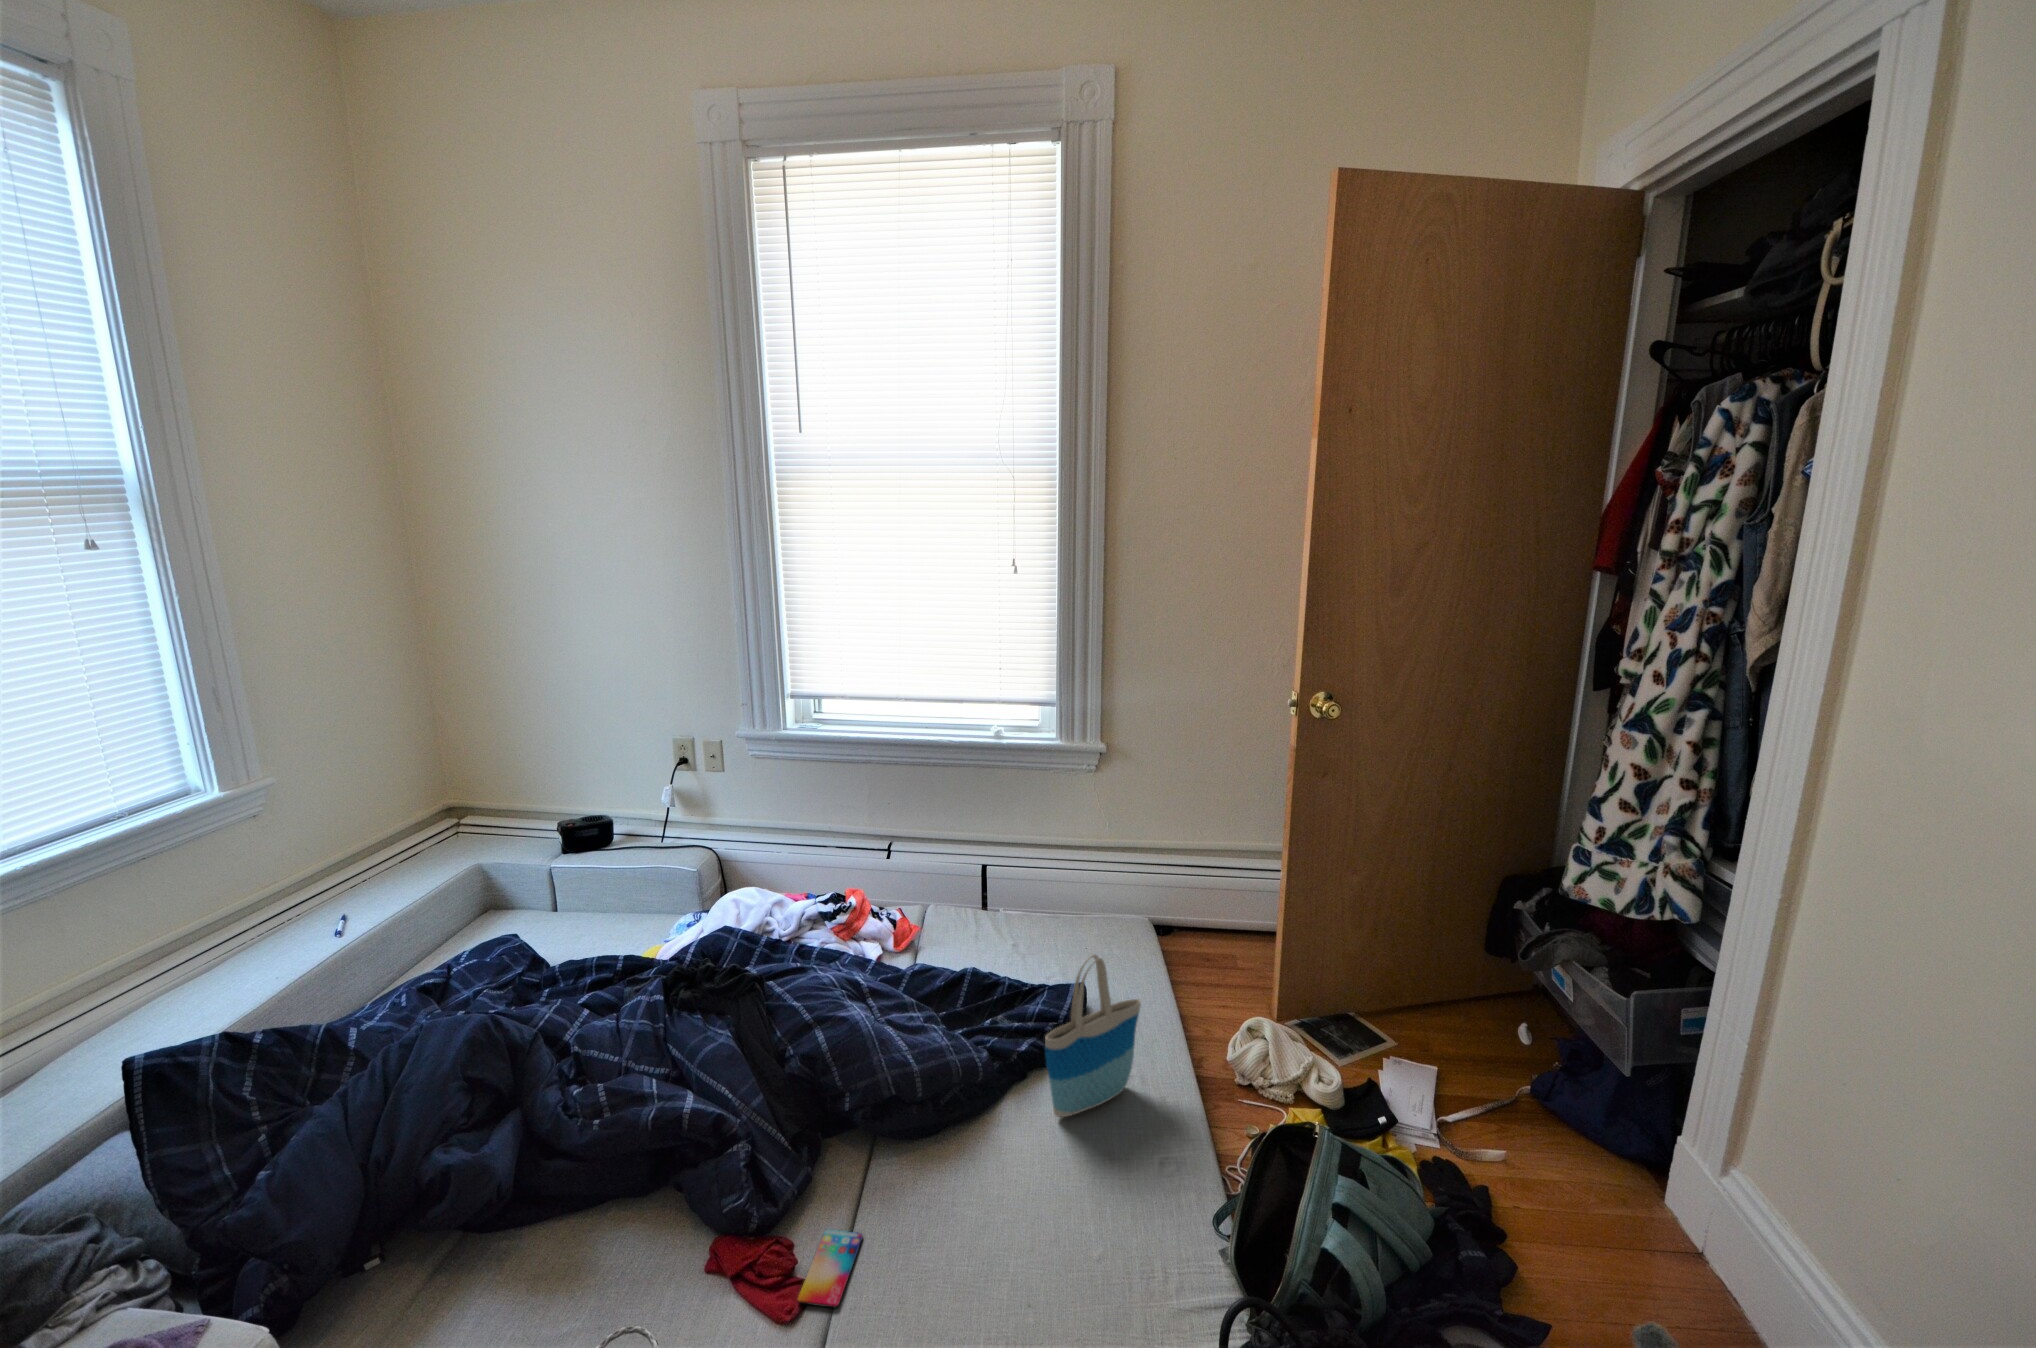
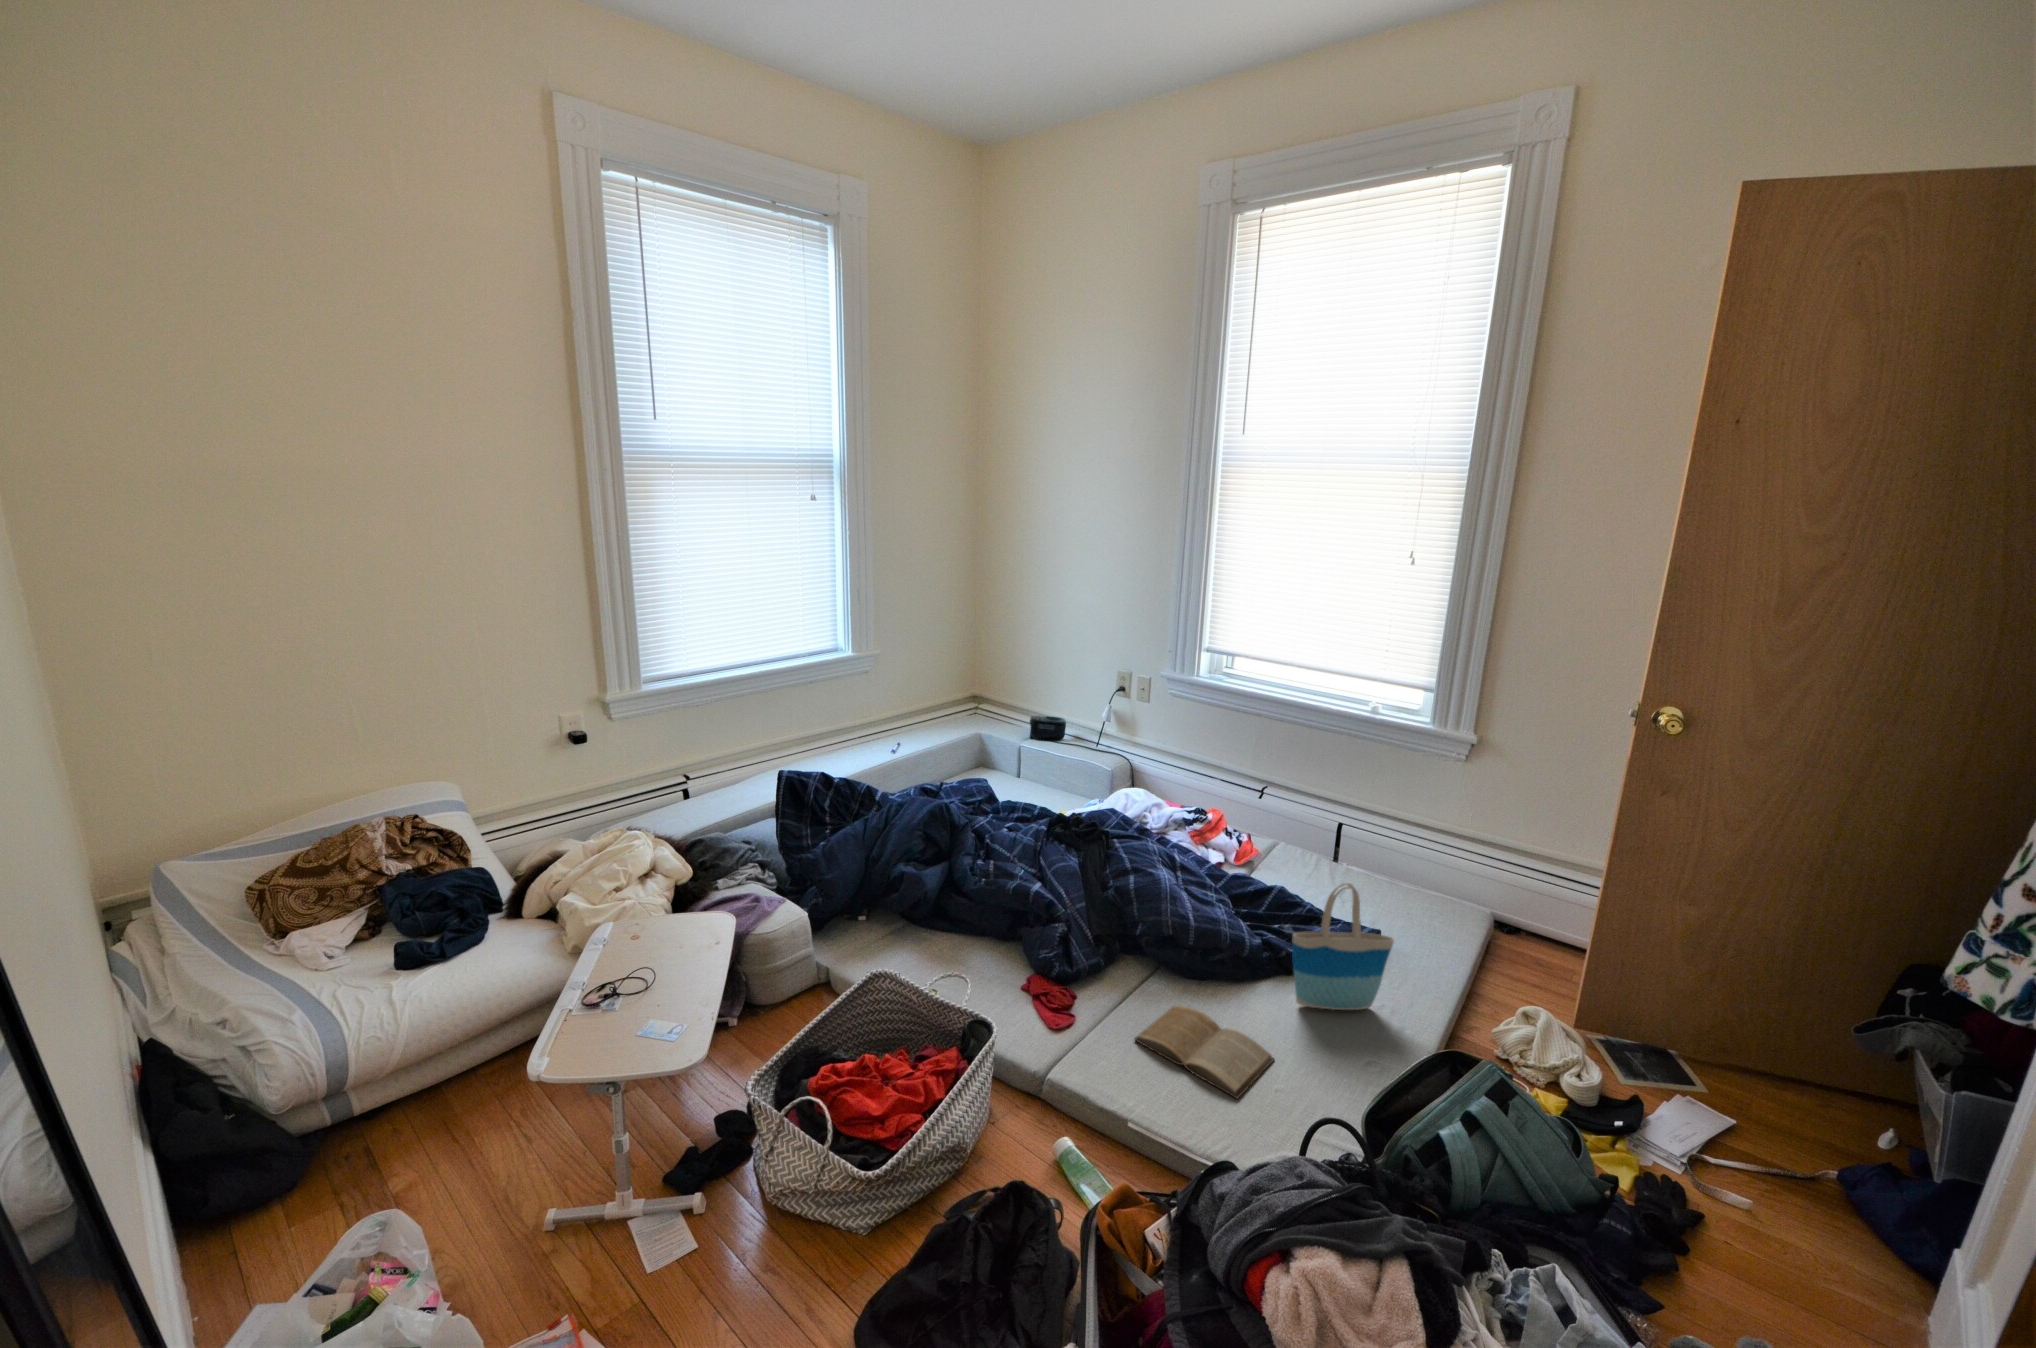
book: none [902,1184,1071,1288] -> present [1135,1005,1274,1098]
smartphone: present [797,1229,863,1308] -> none [1062,1000,1119,1040]

